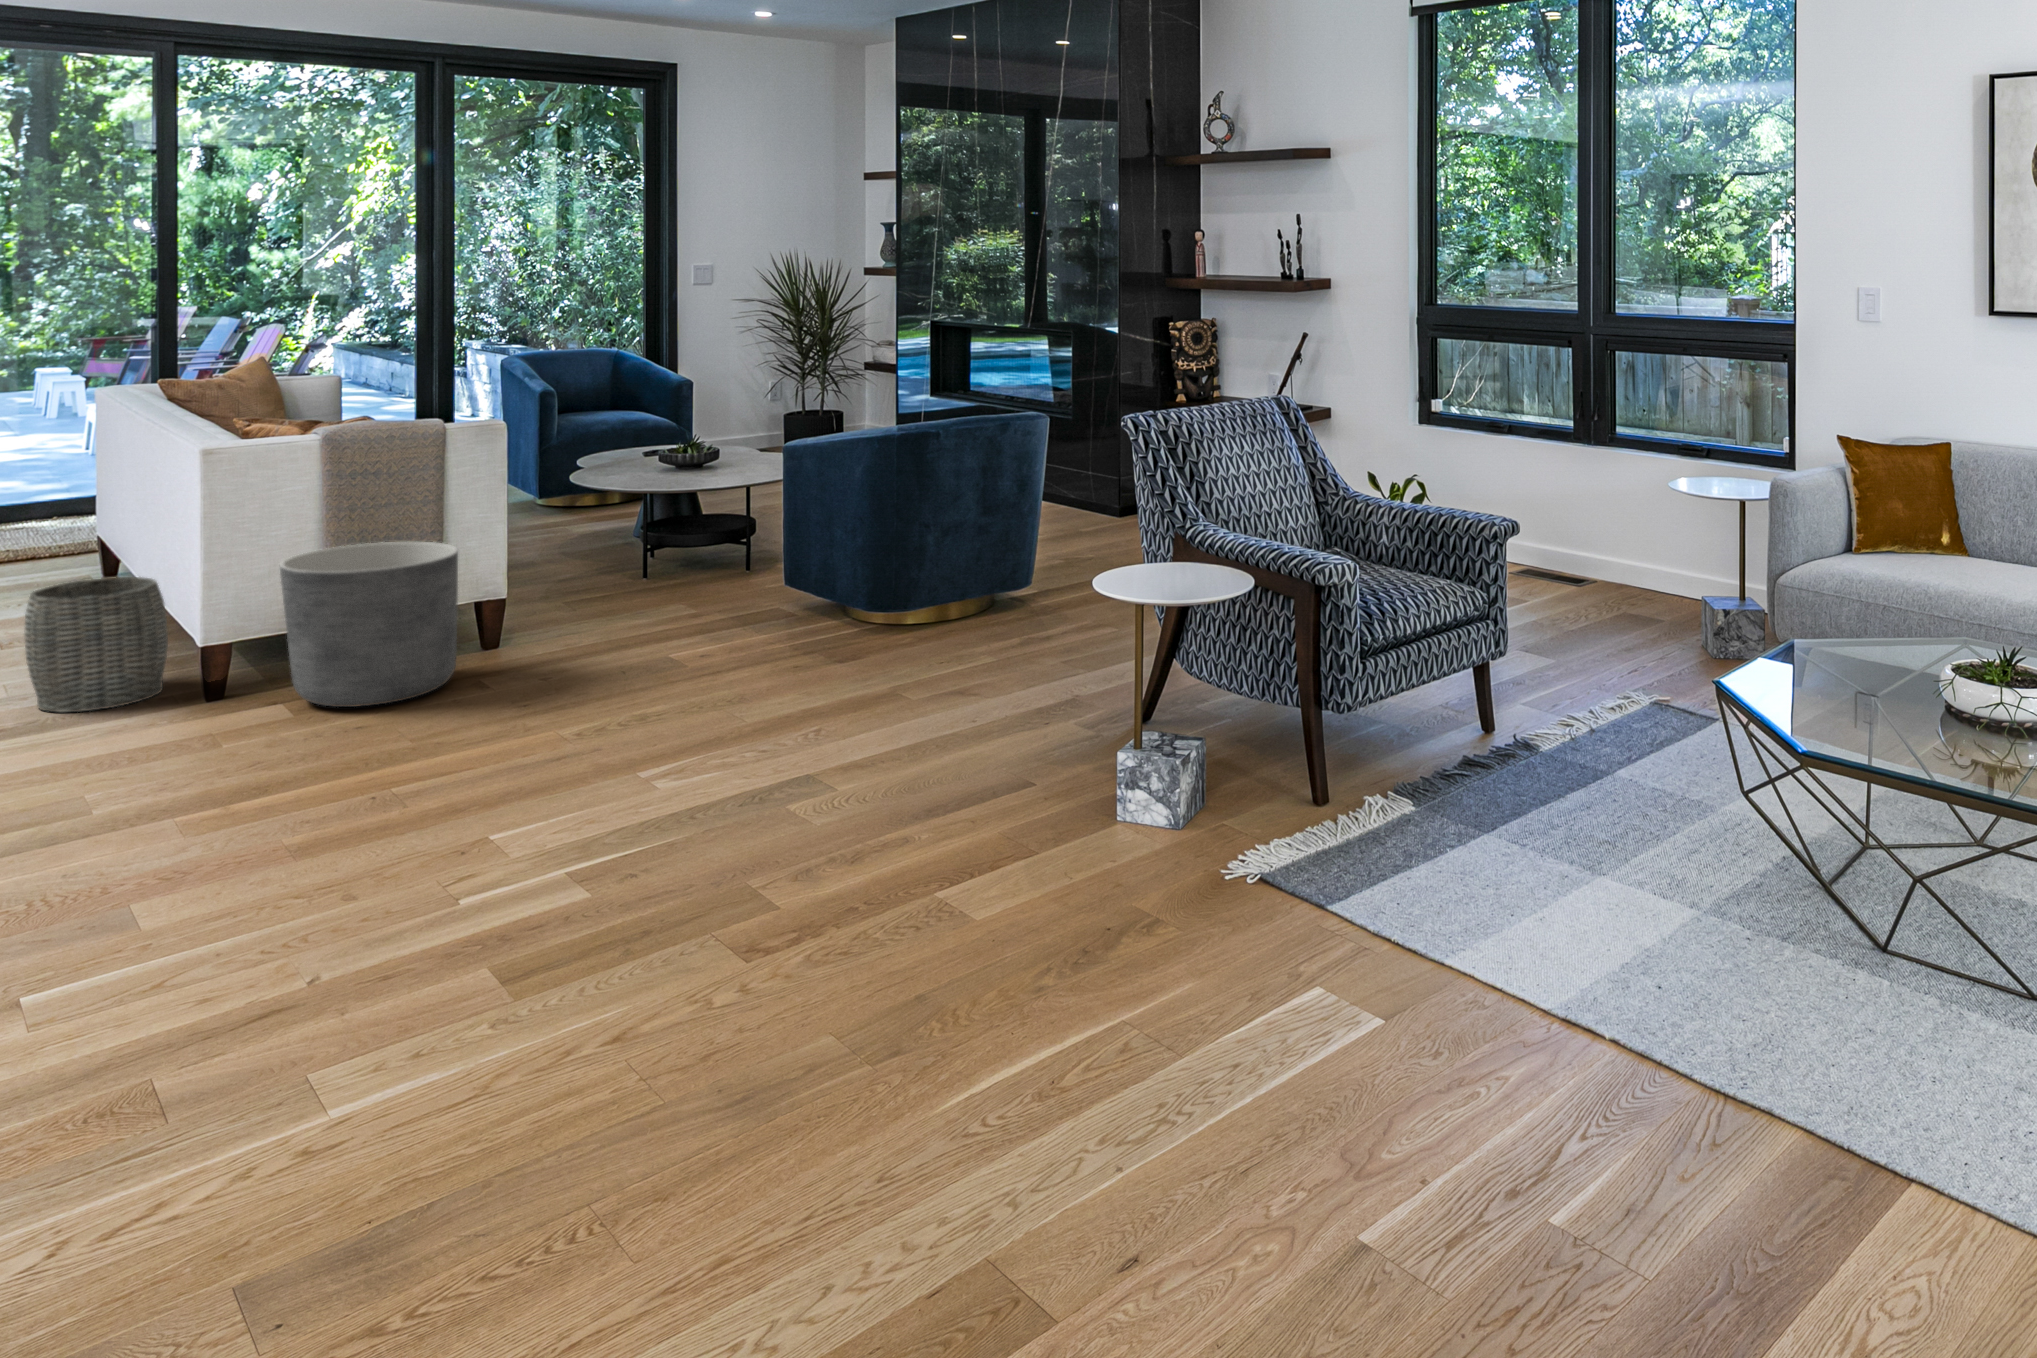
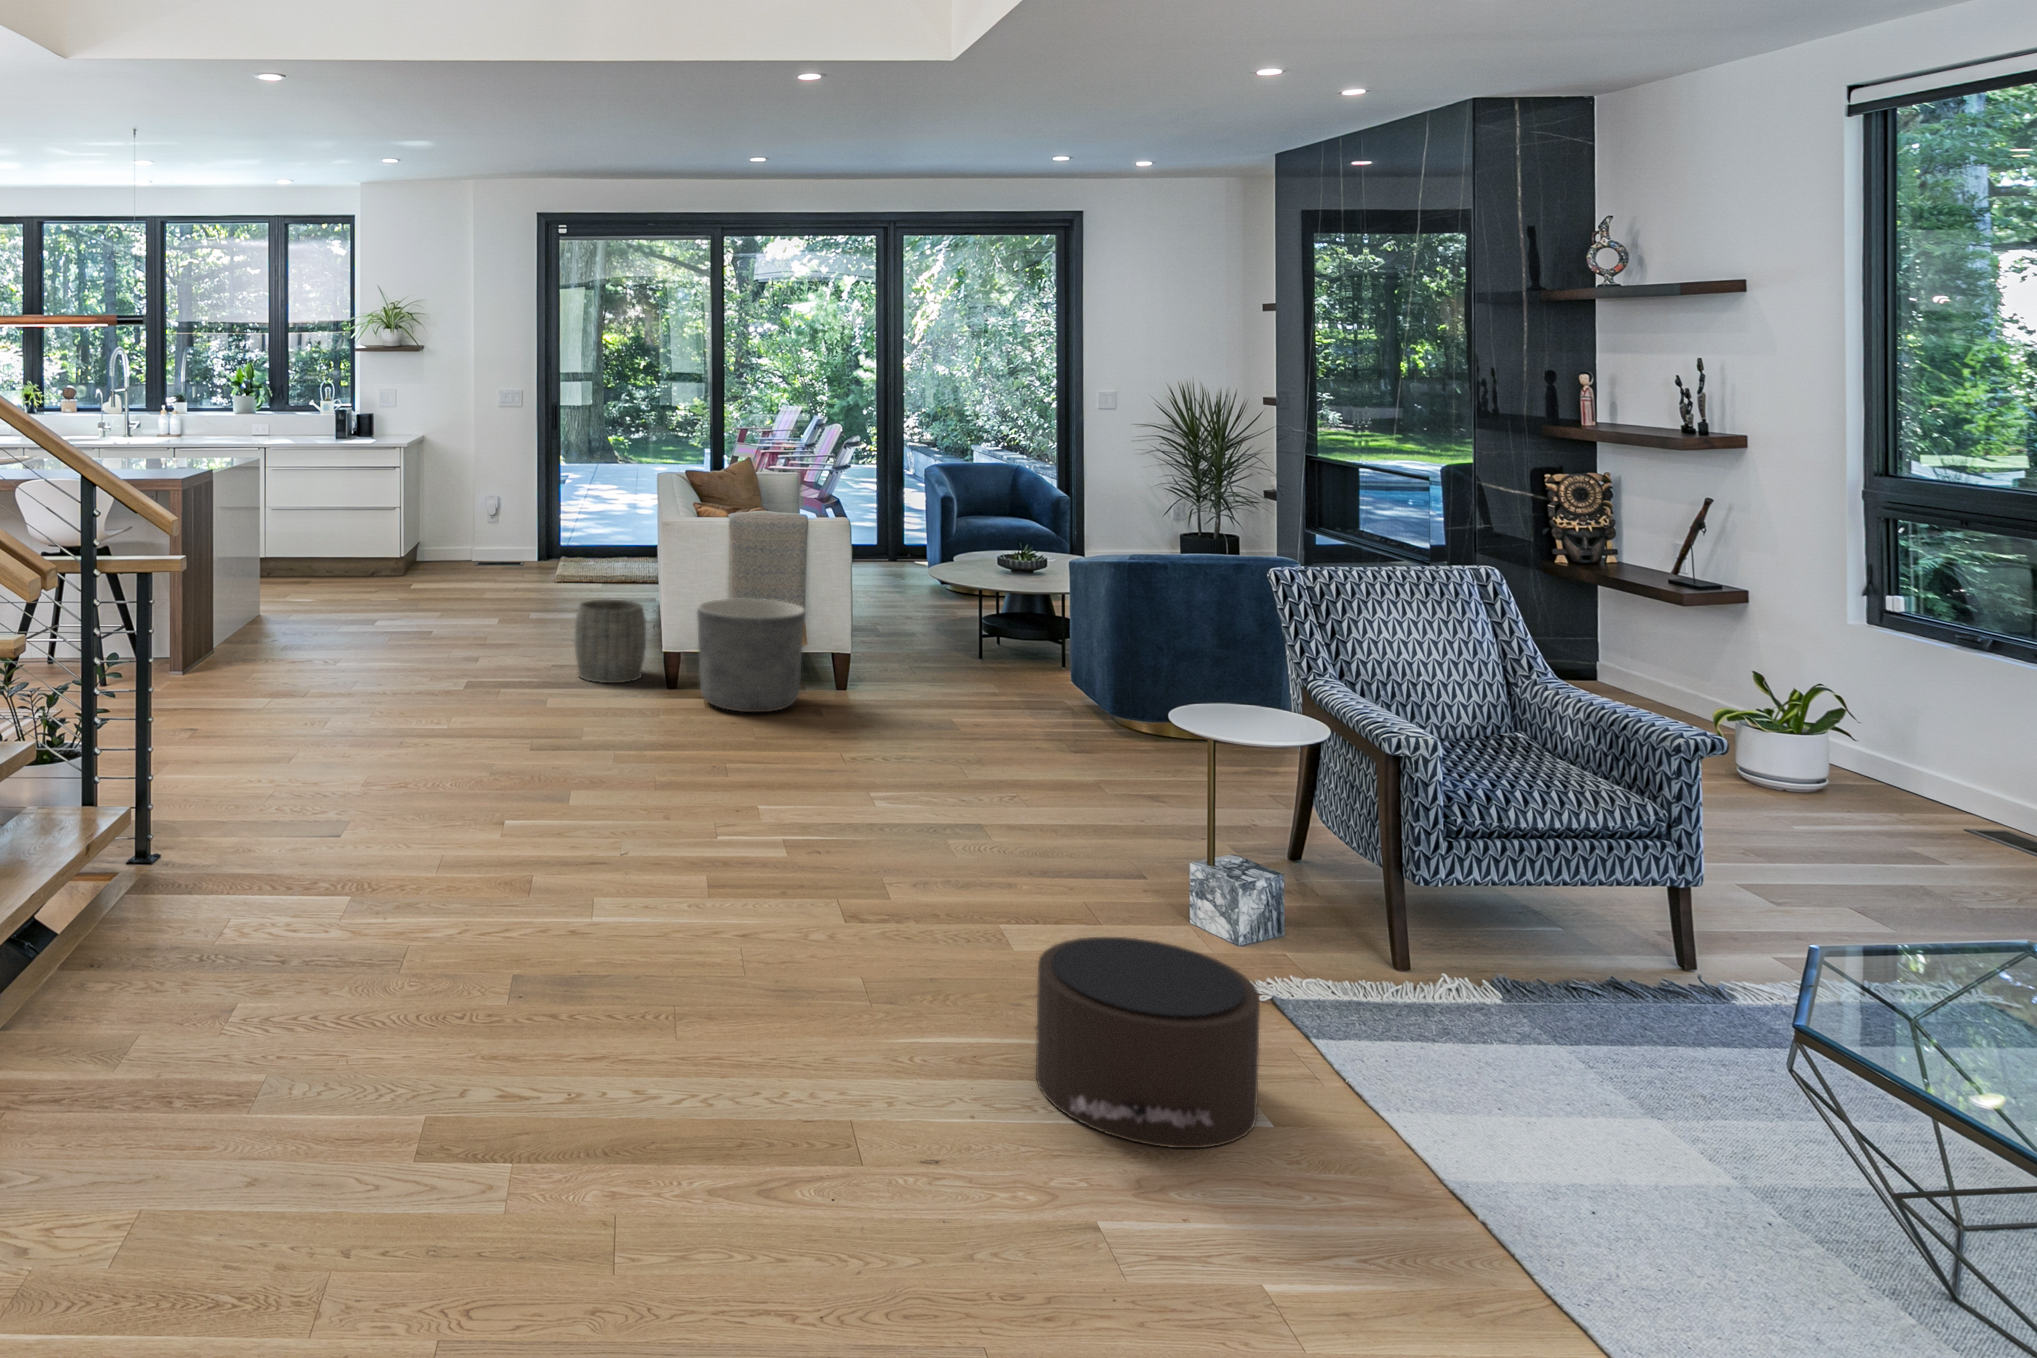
pouf: none [1089,852,1384,1107] -> present [1036,937,1260,1148]

